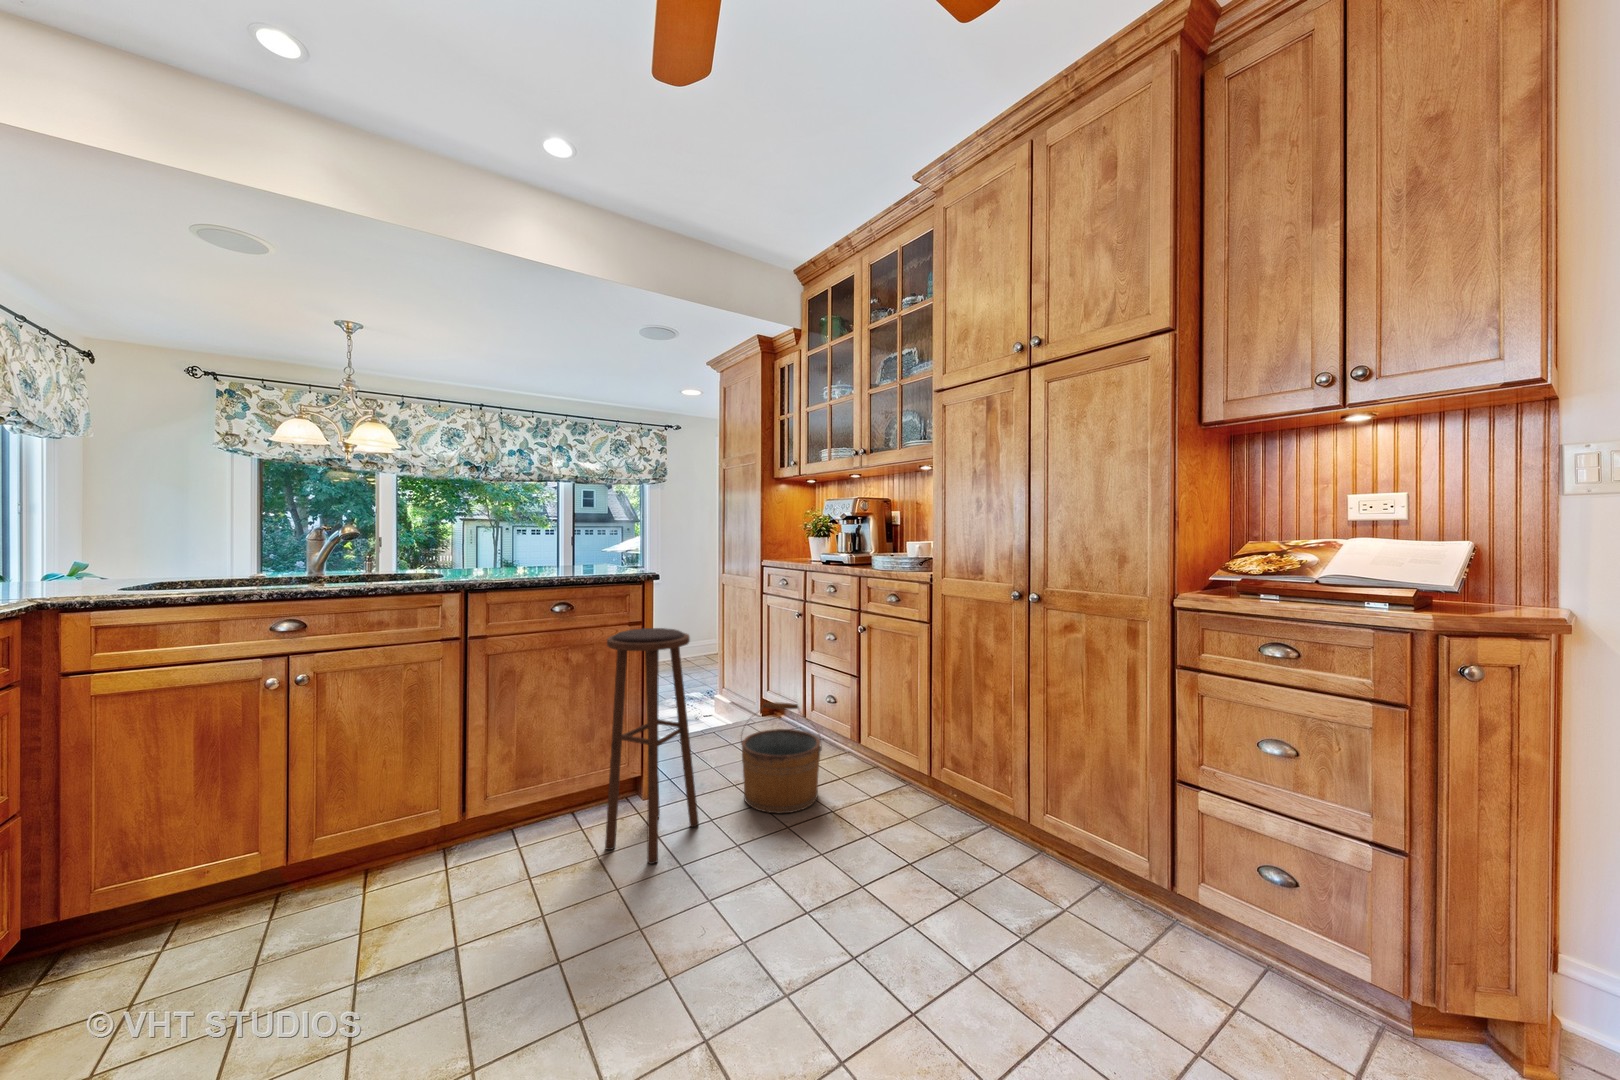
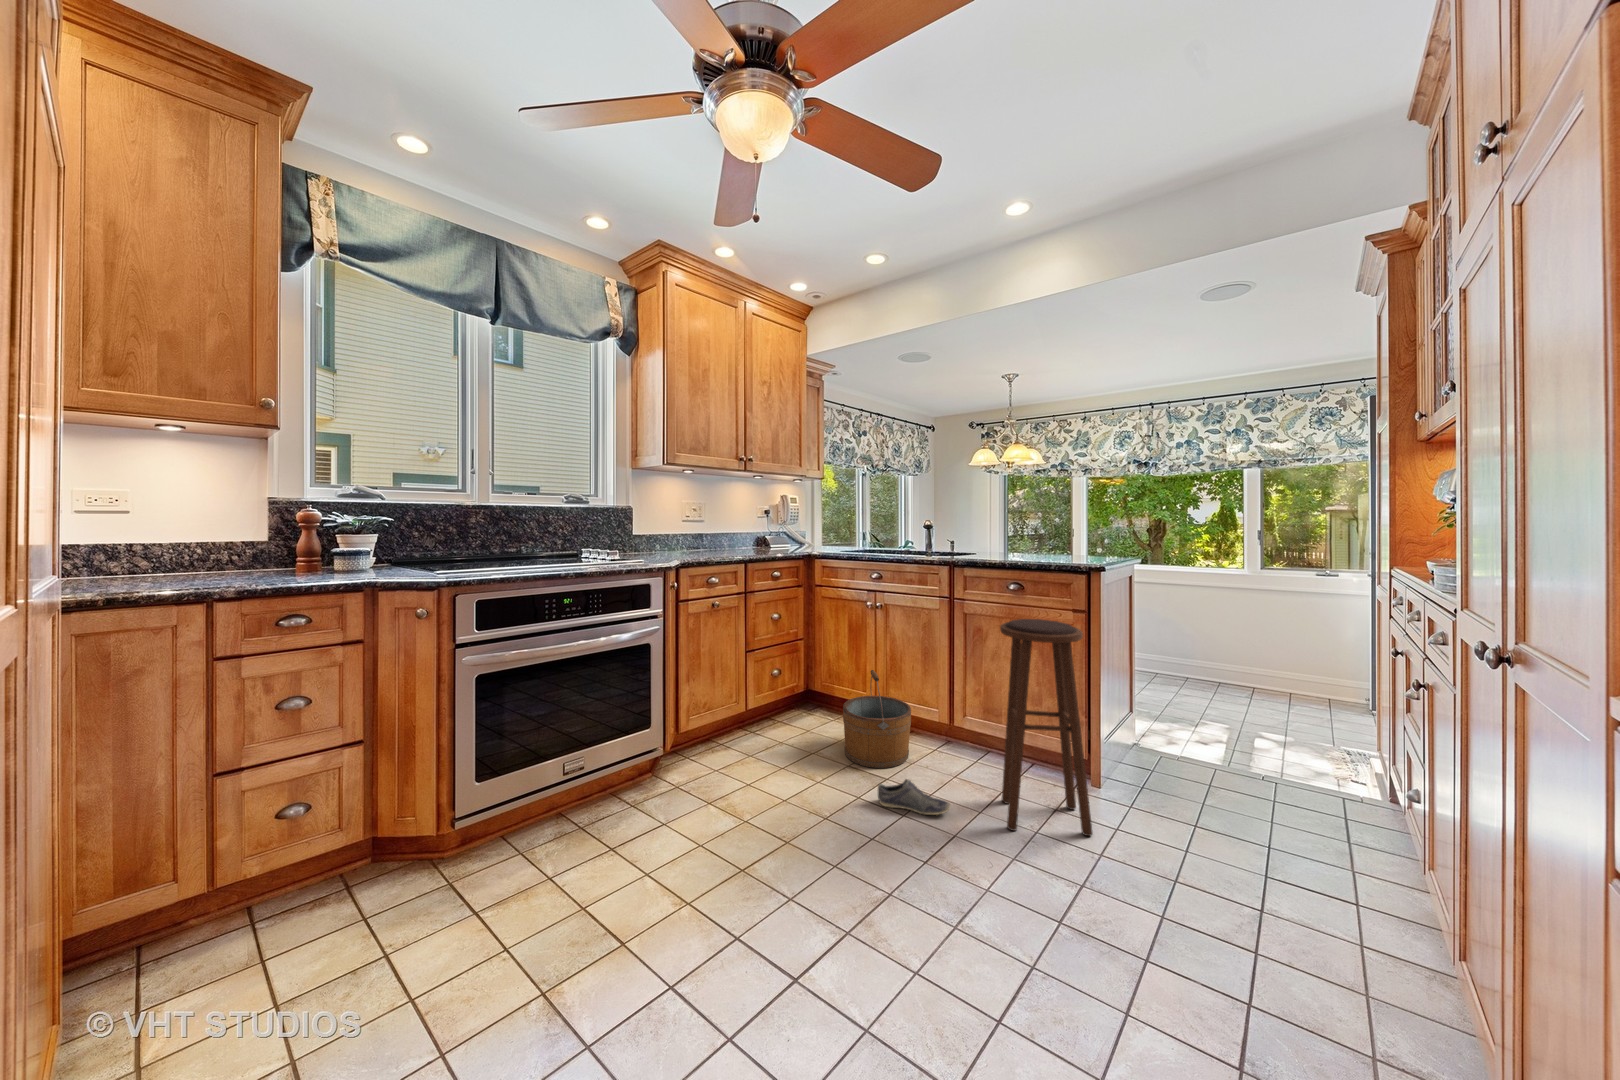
bucket: present [741,702,822,813] -> present [843,670,911,768]
shoe: none [501,881,597,949] -> present [878,779,950,815]

